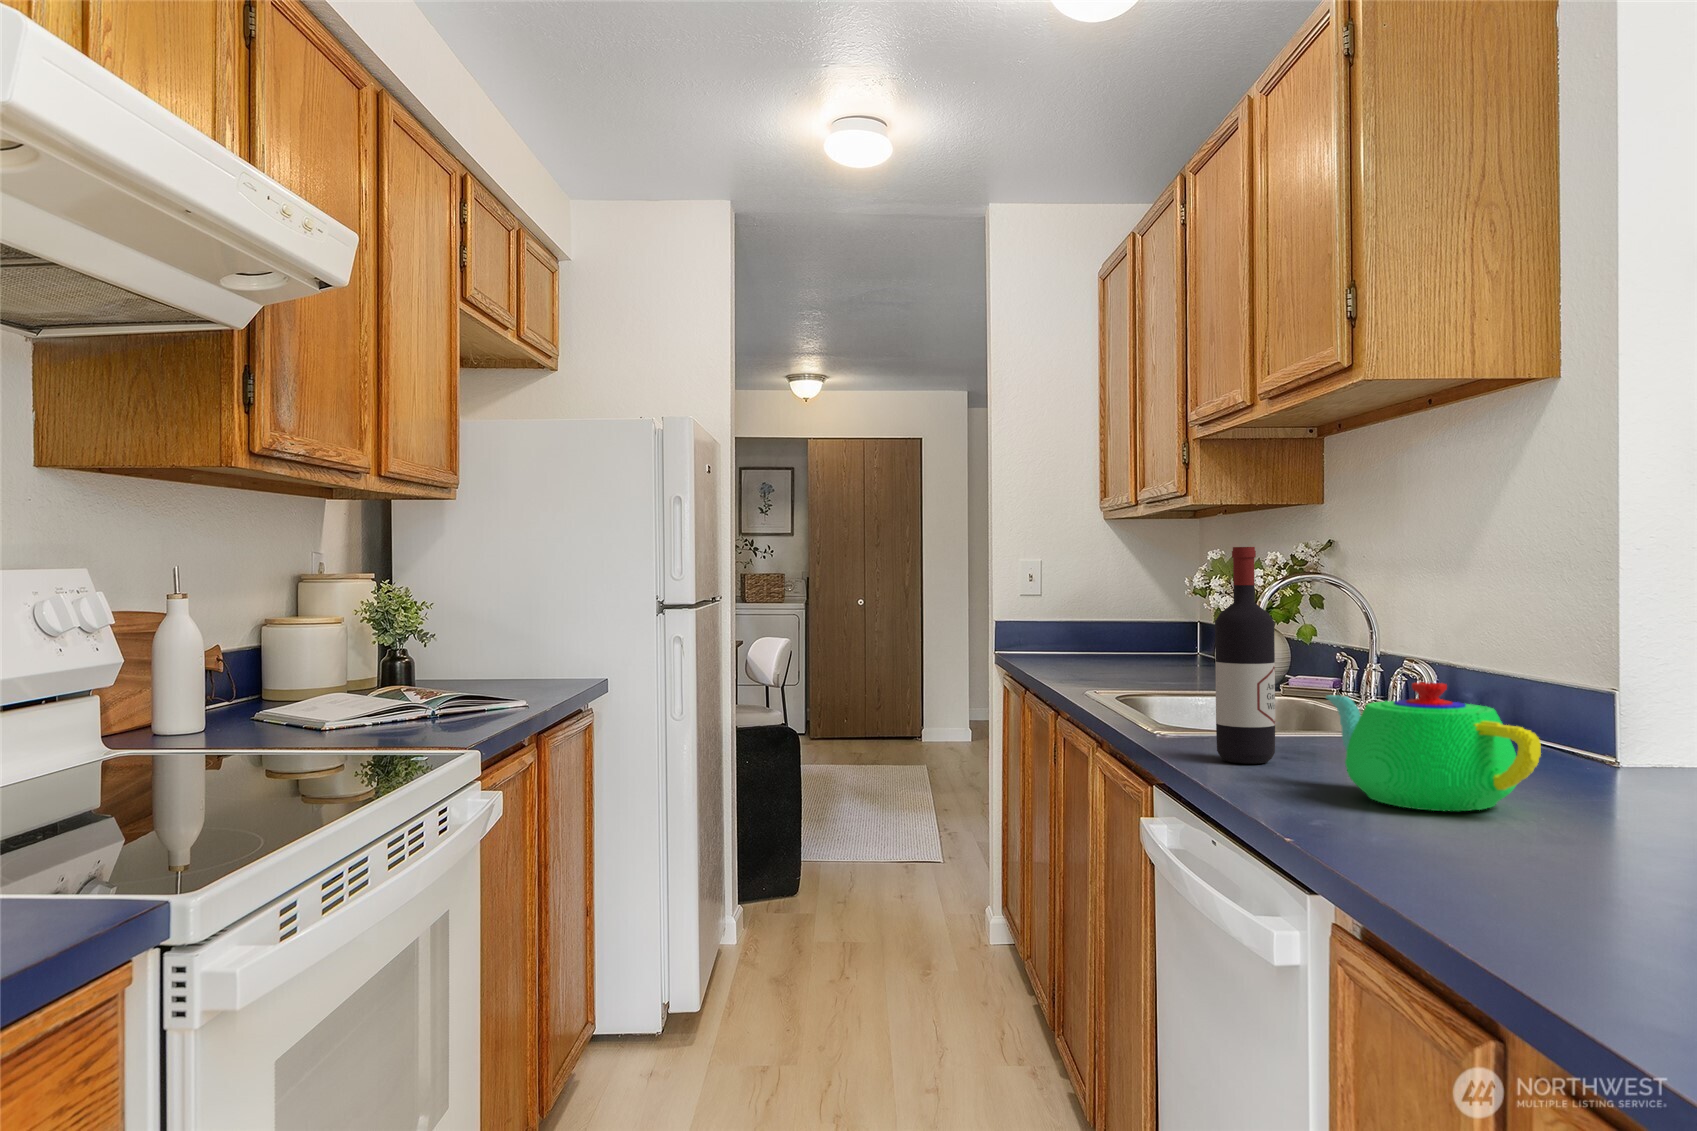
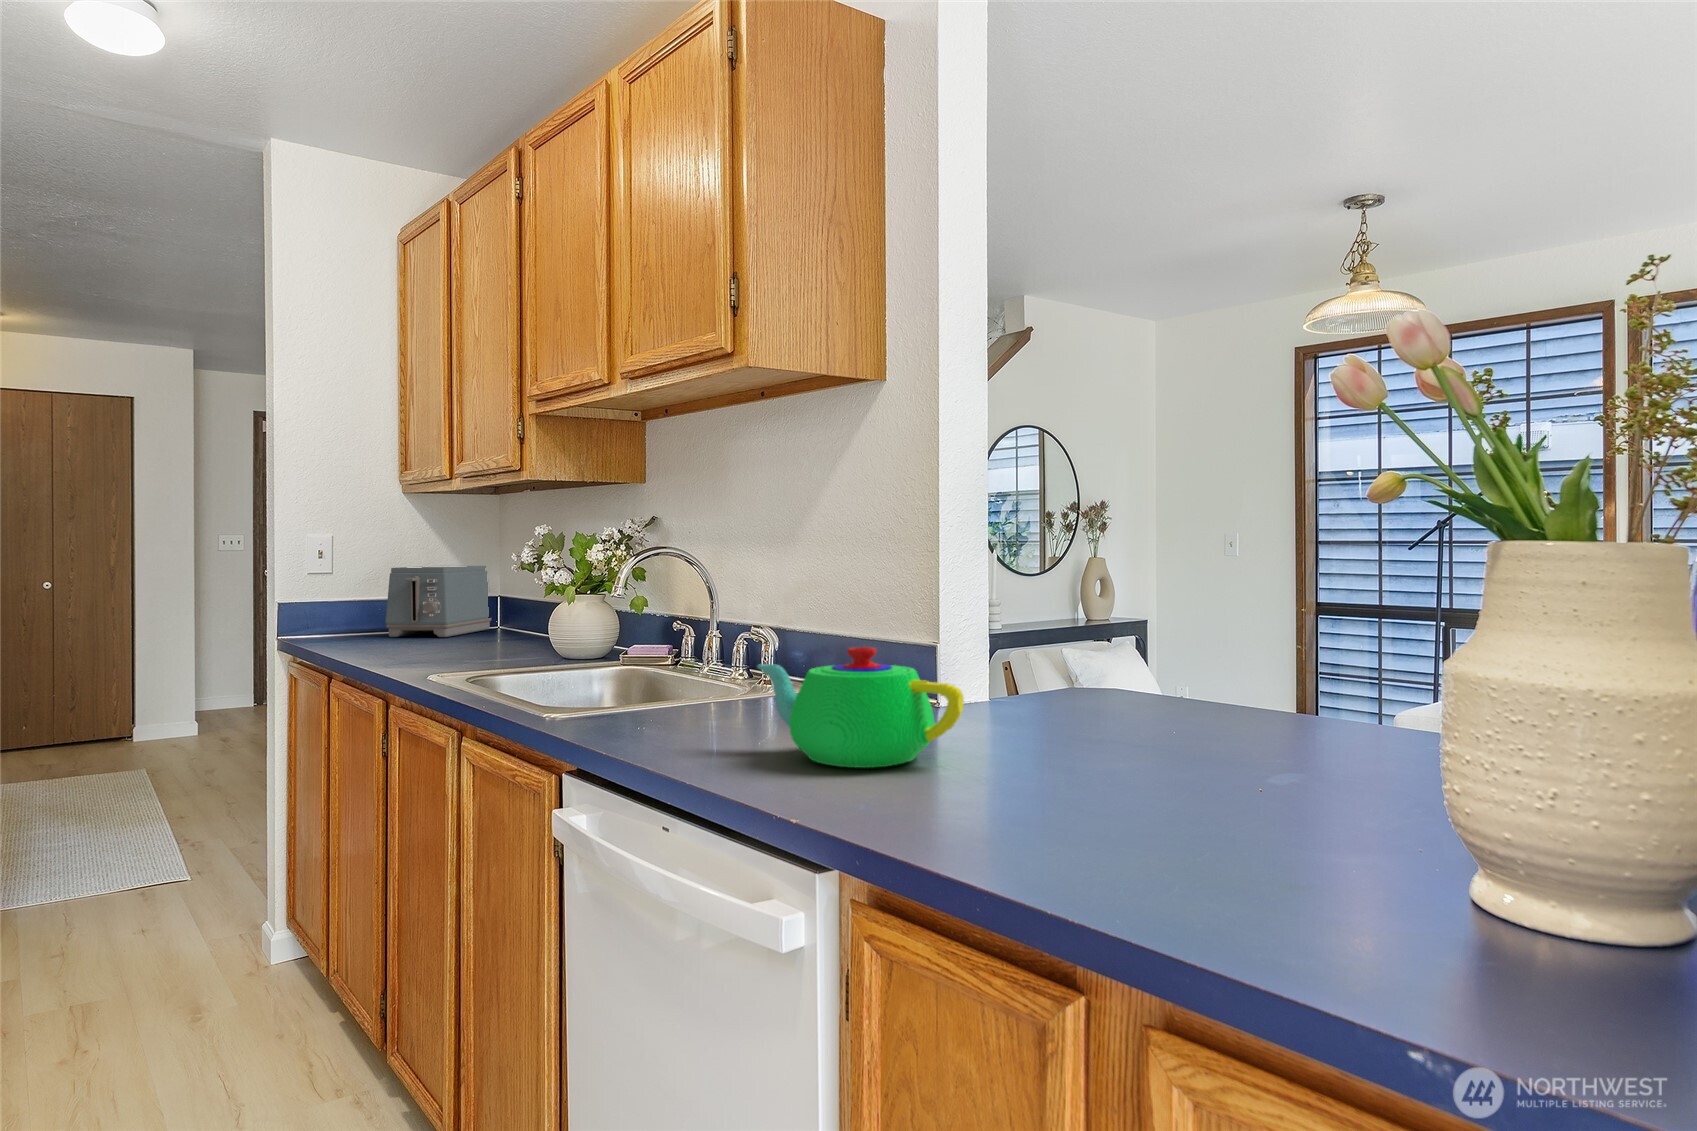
wine bottle: present [1215,547,1275,764] -> none [633,519,692,739]
toaster: none [1081,589,1187,660] -> present [385,566,492,637]

